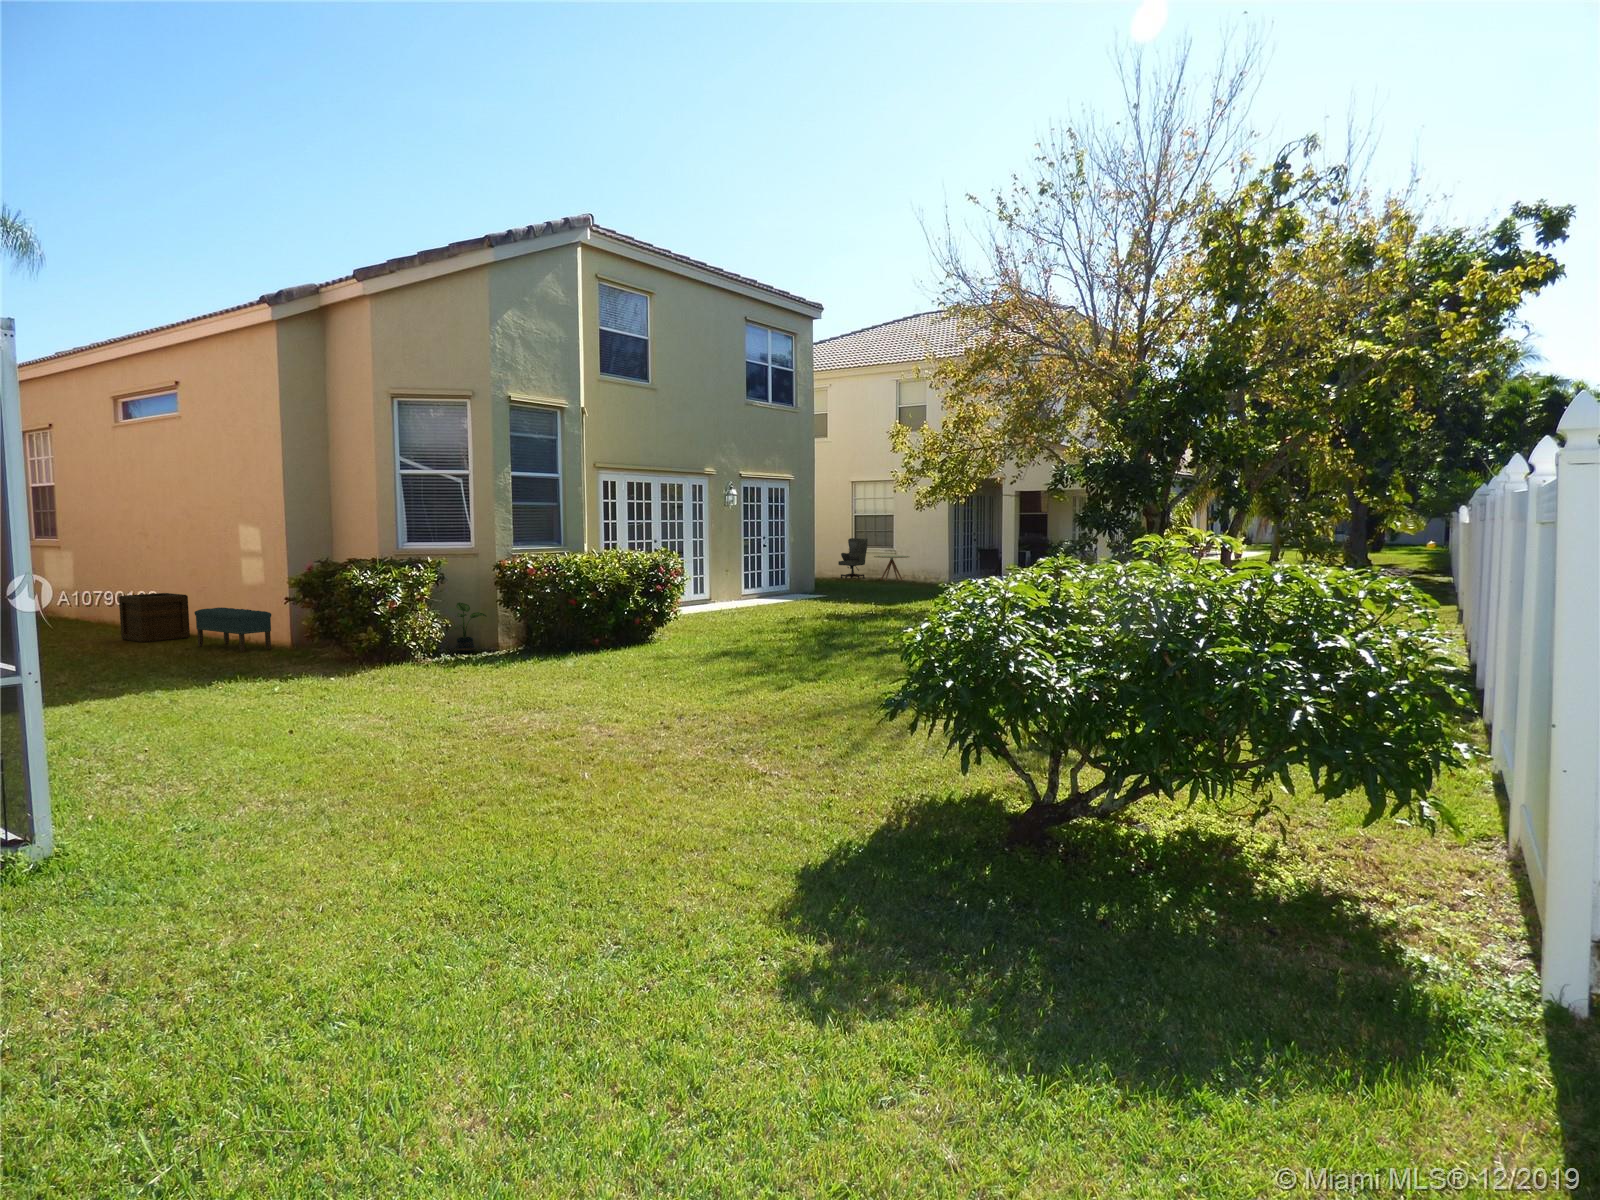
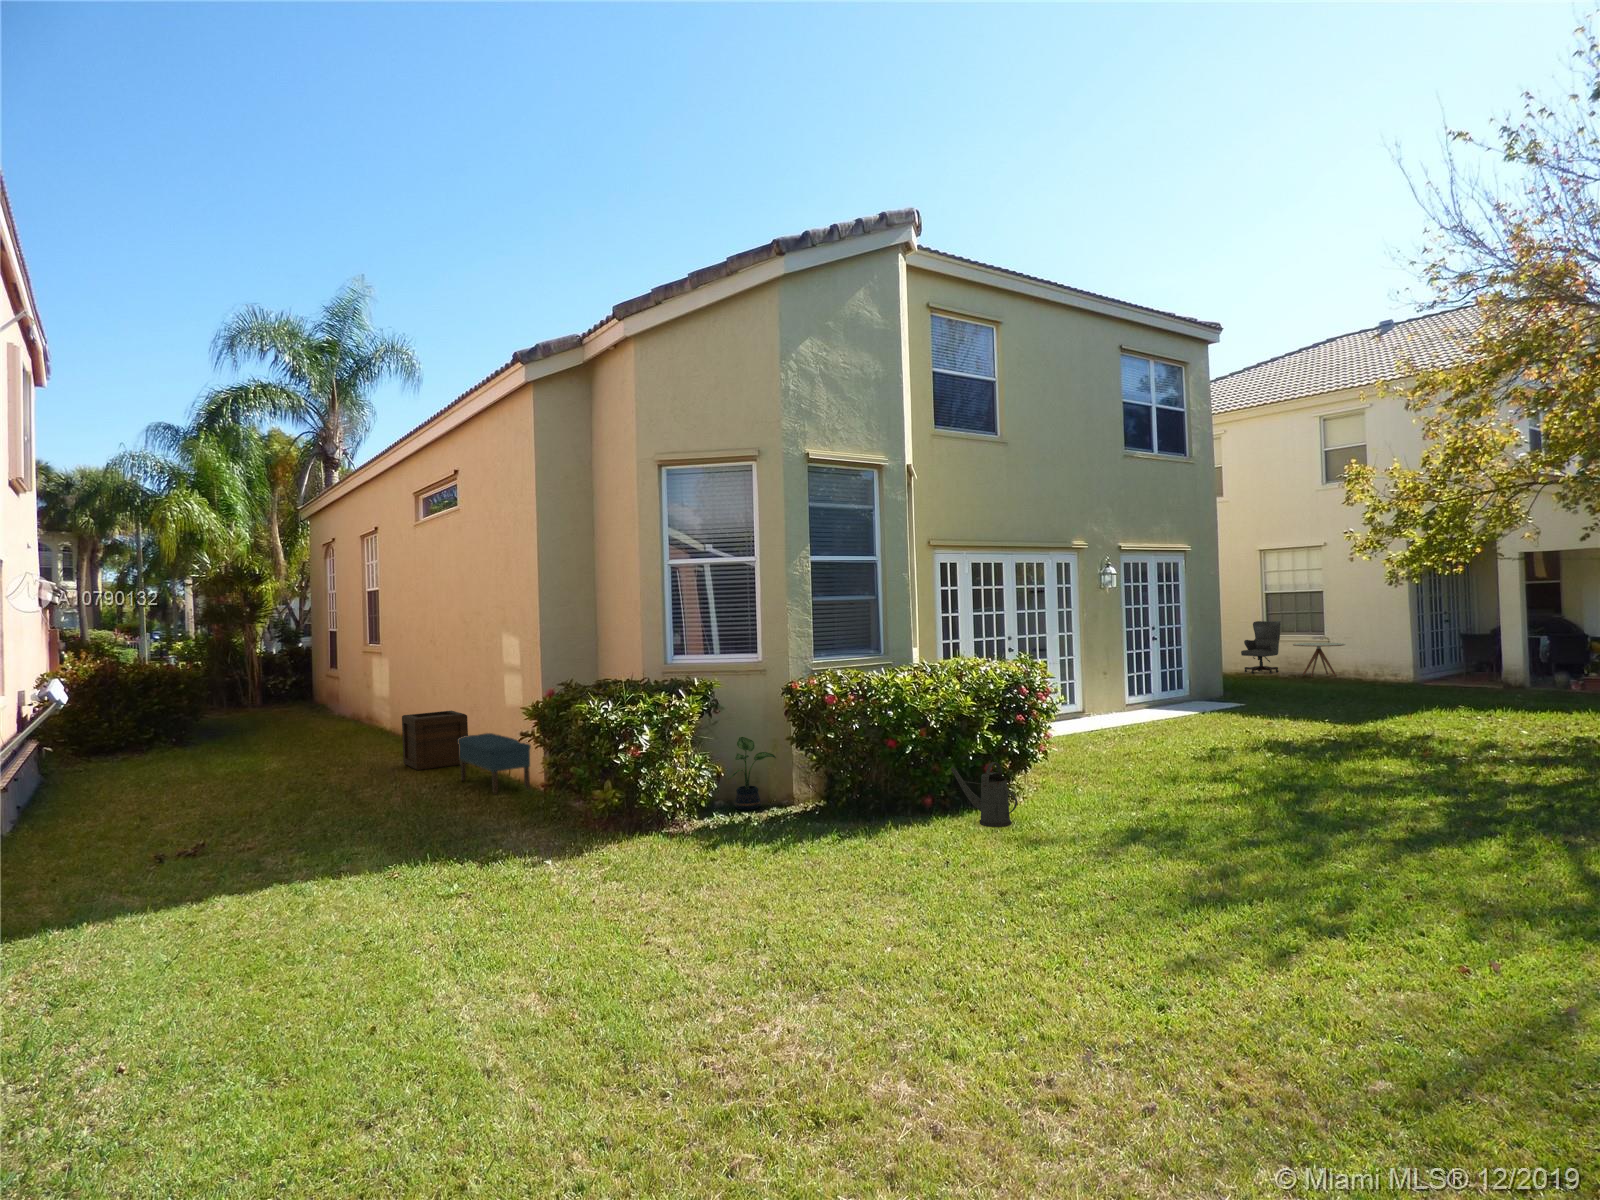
watering can: none [614,613,657,655] -> present [951,762,1017,827]

